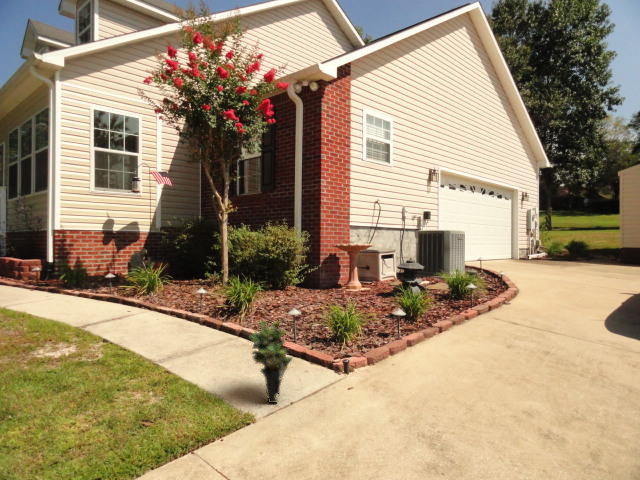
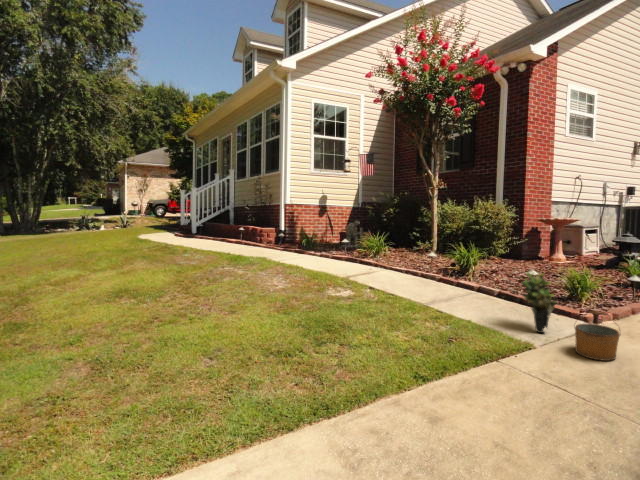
bucket: none [295,377,345,447] -> present [575,311,620,361]

